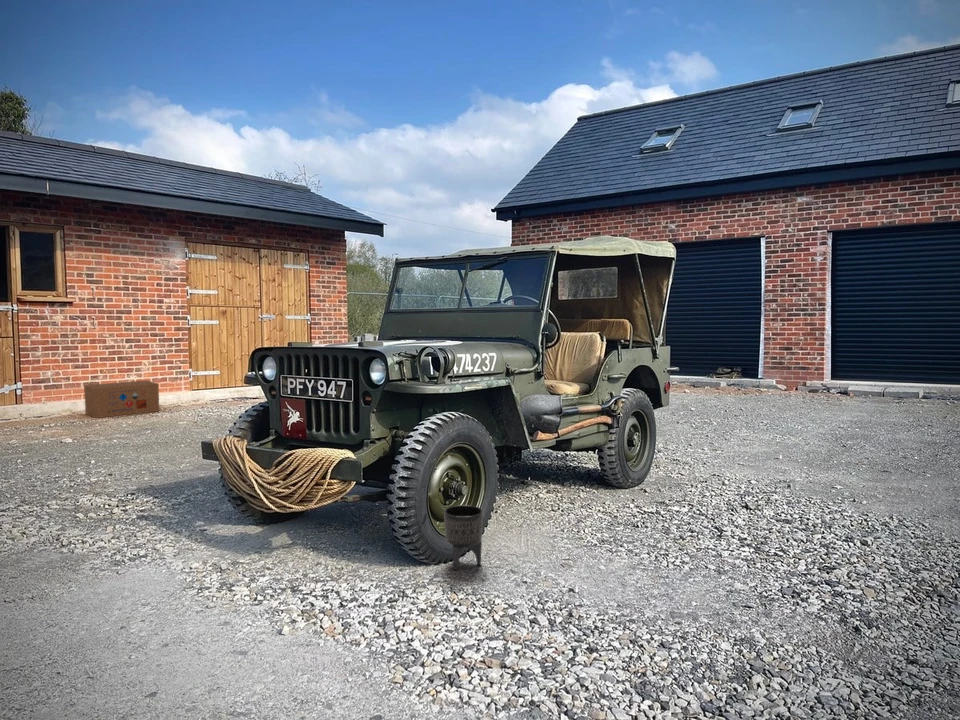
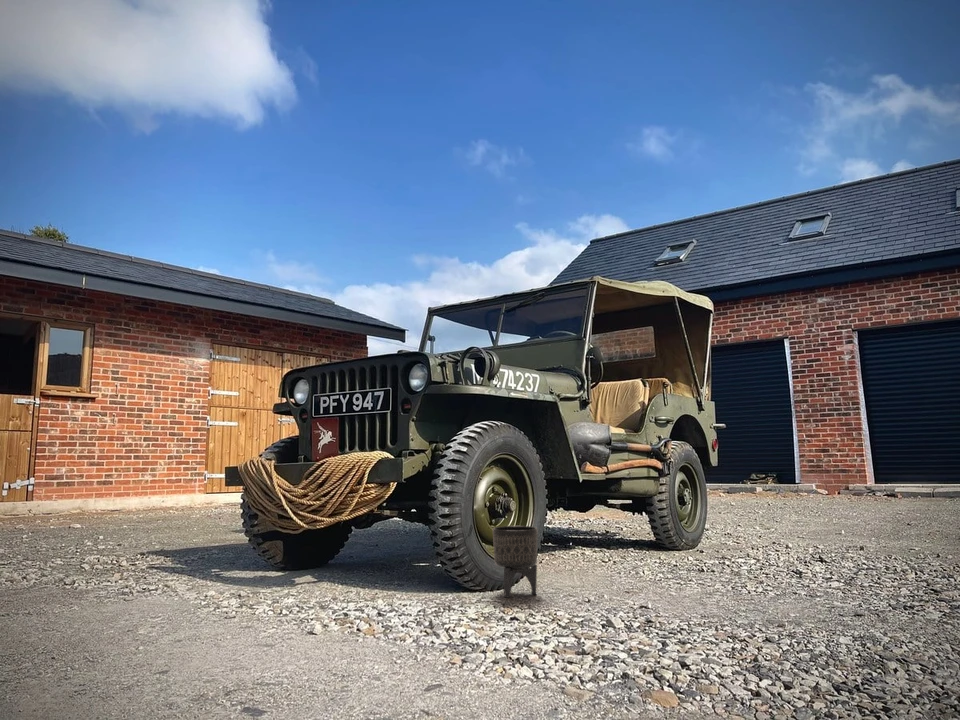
cardboard box: present [84,380,160,418] -> none [95,480,174,515]

